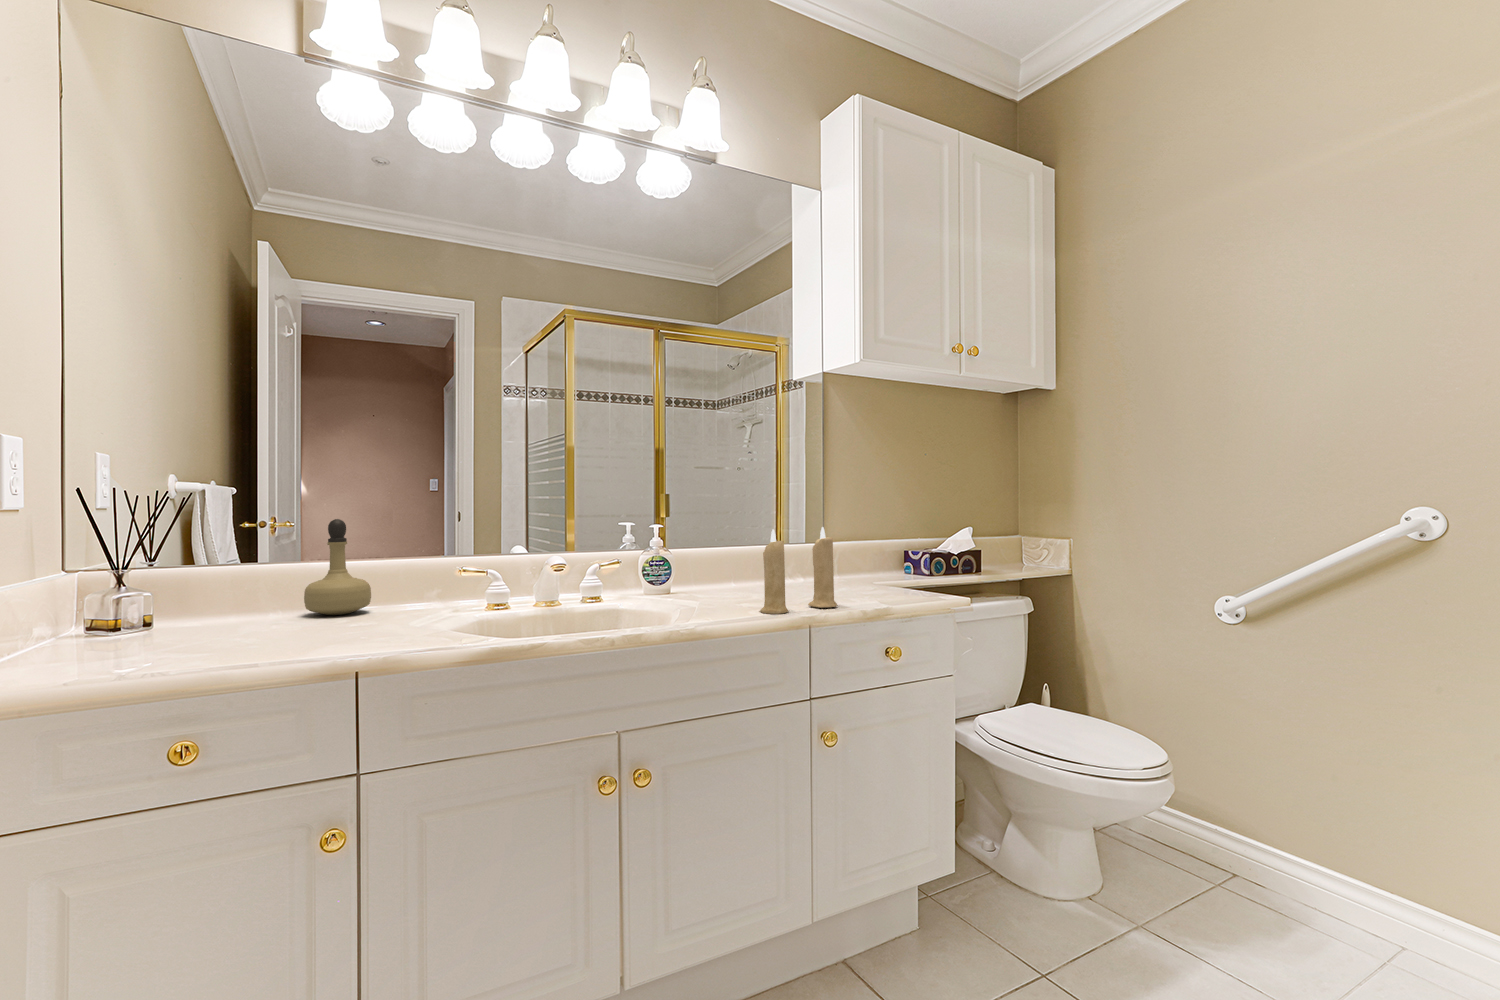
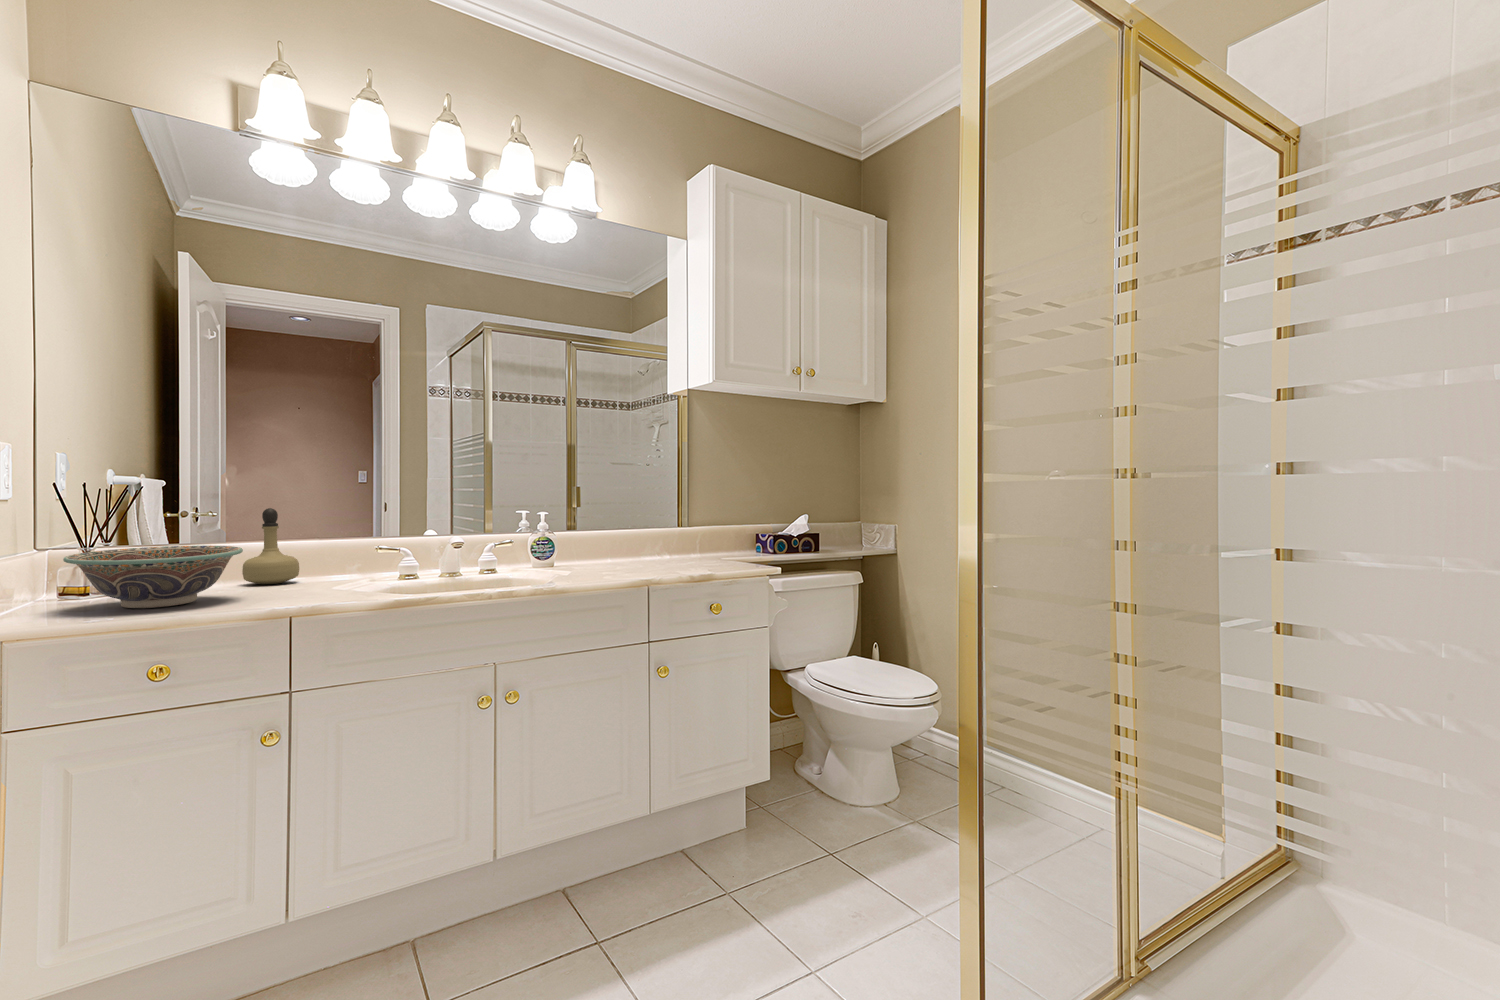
candle: present [760,527,838,614] -> none [614,511,678,579]
decorative bowl: none [81,568,306,655] -> present [63,545,243,608]

